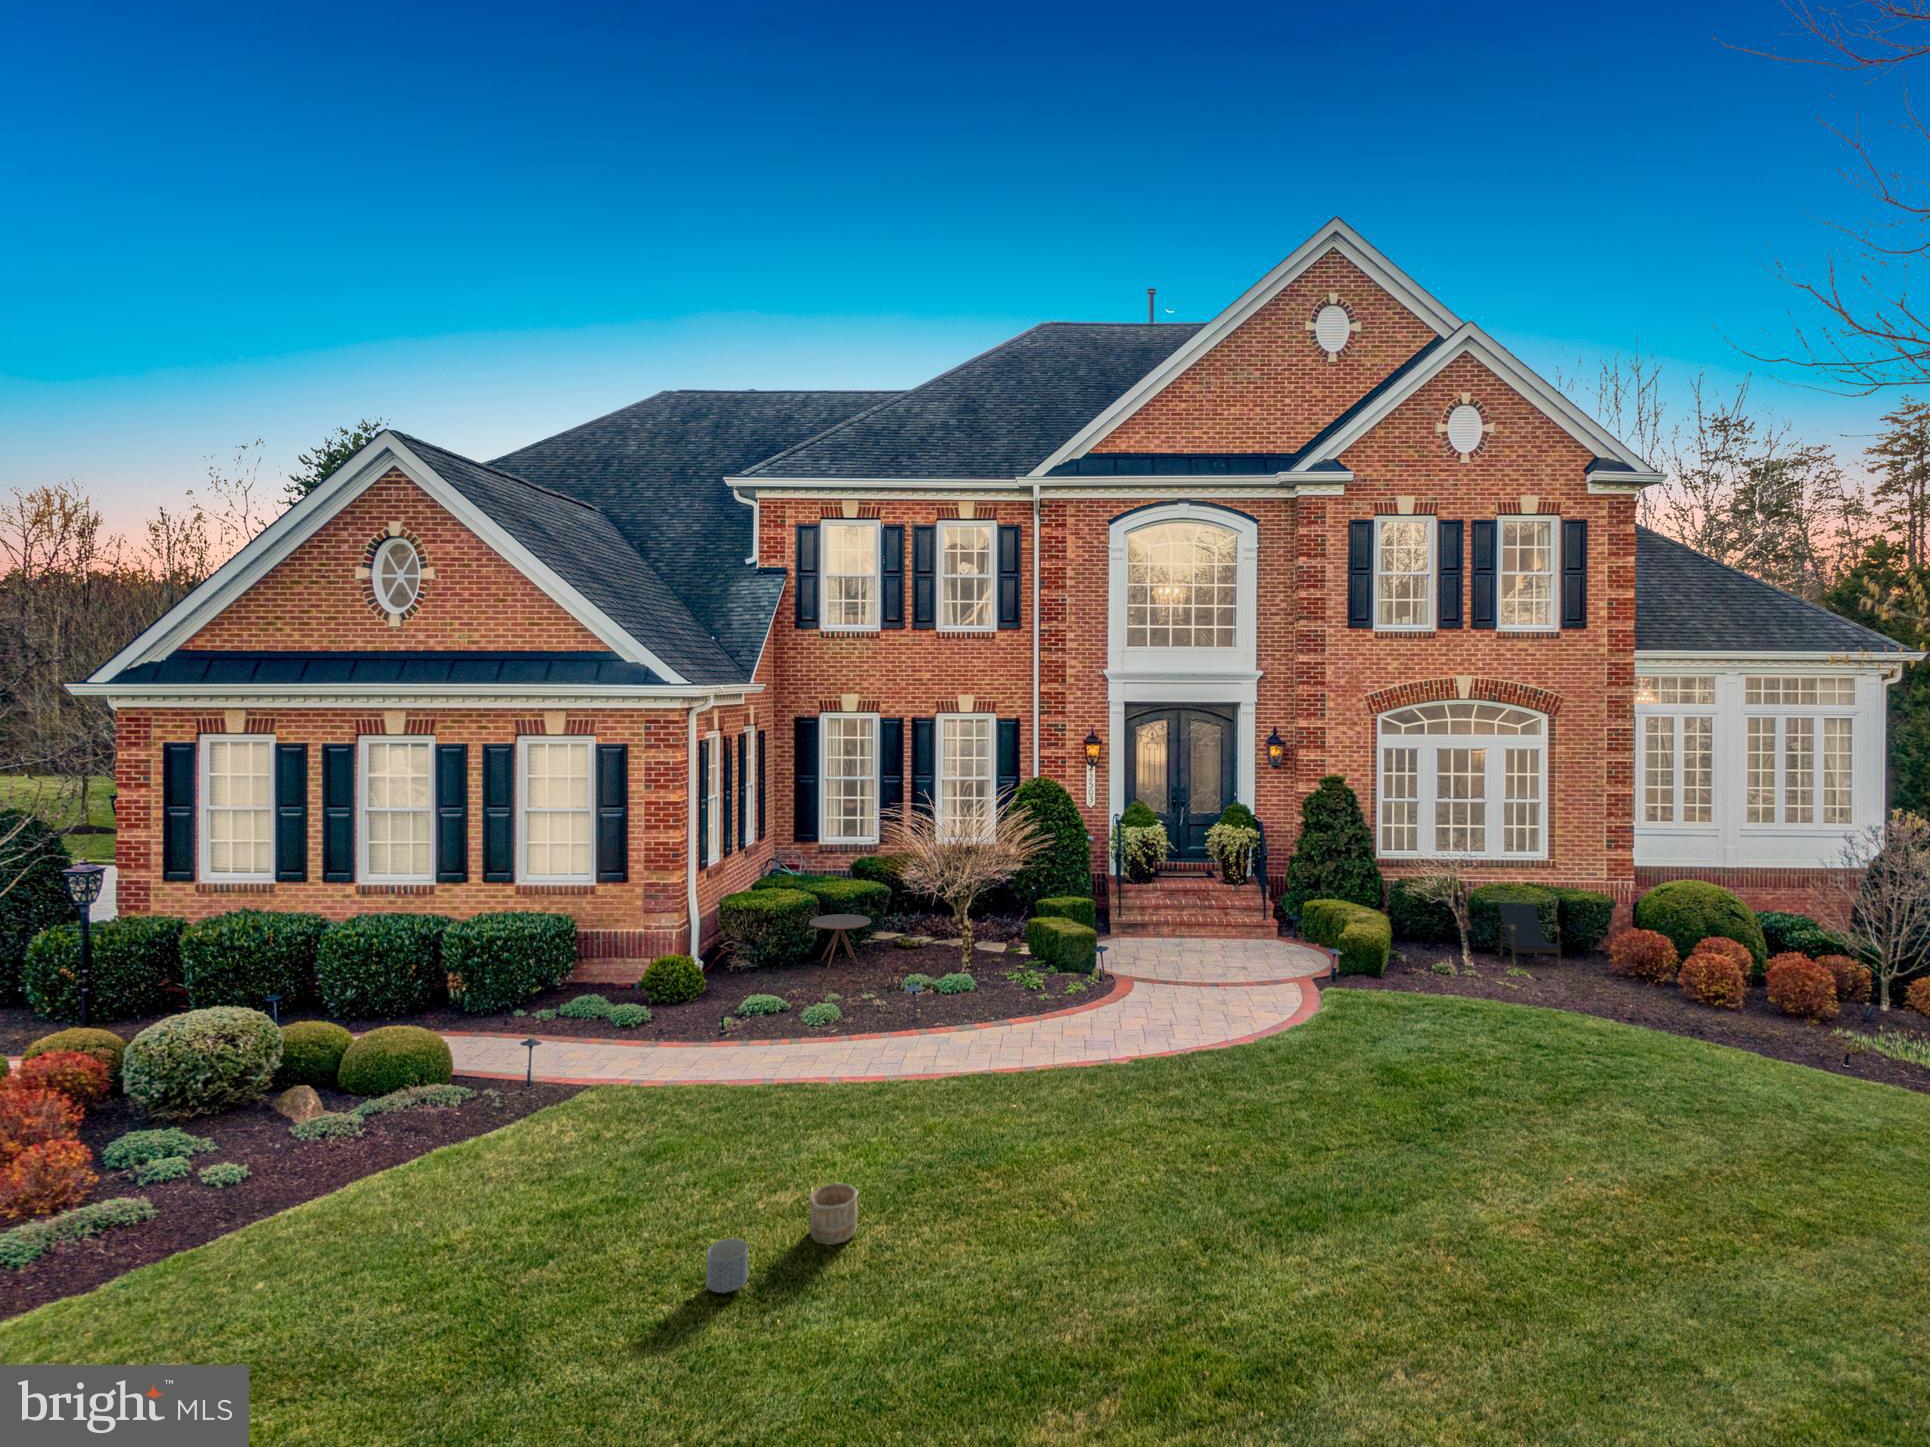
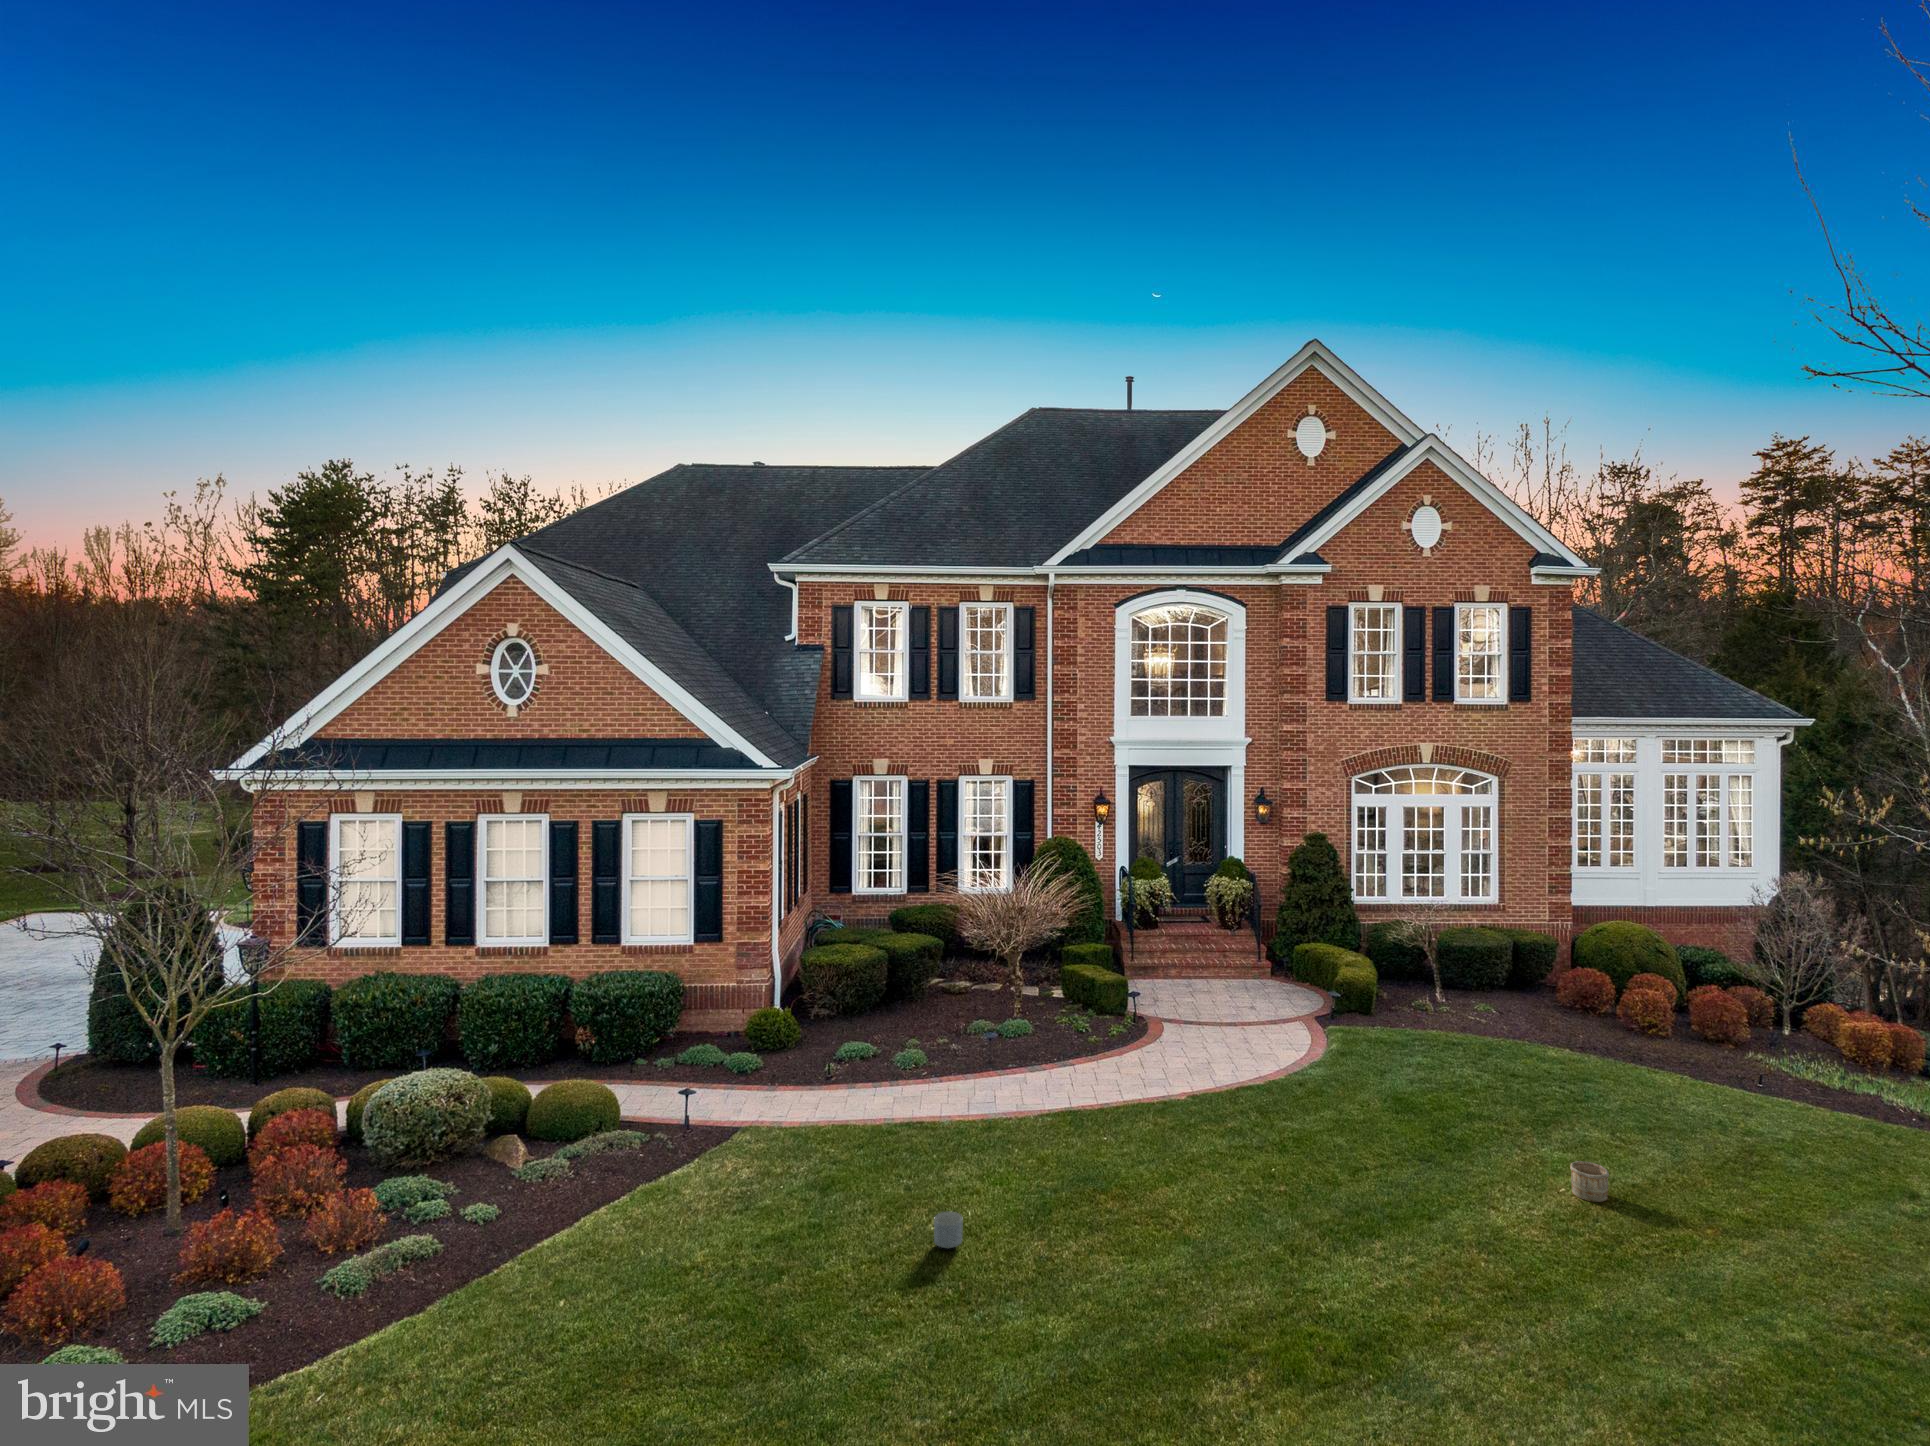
lounge chair: present [1500,904,1561,966] -> none [1461,944,1512,997]
round table: present [809,914,871,968] -> none [873,965,927,1013]
wooden bucket: present [809,1183,858,1245] -> present [1570,1161,1609,1202]

